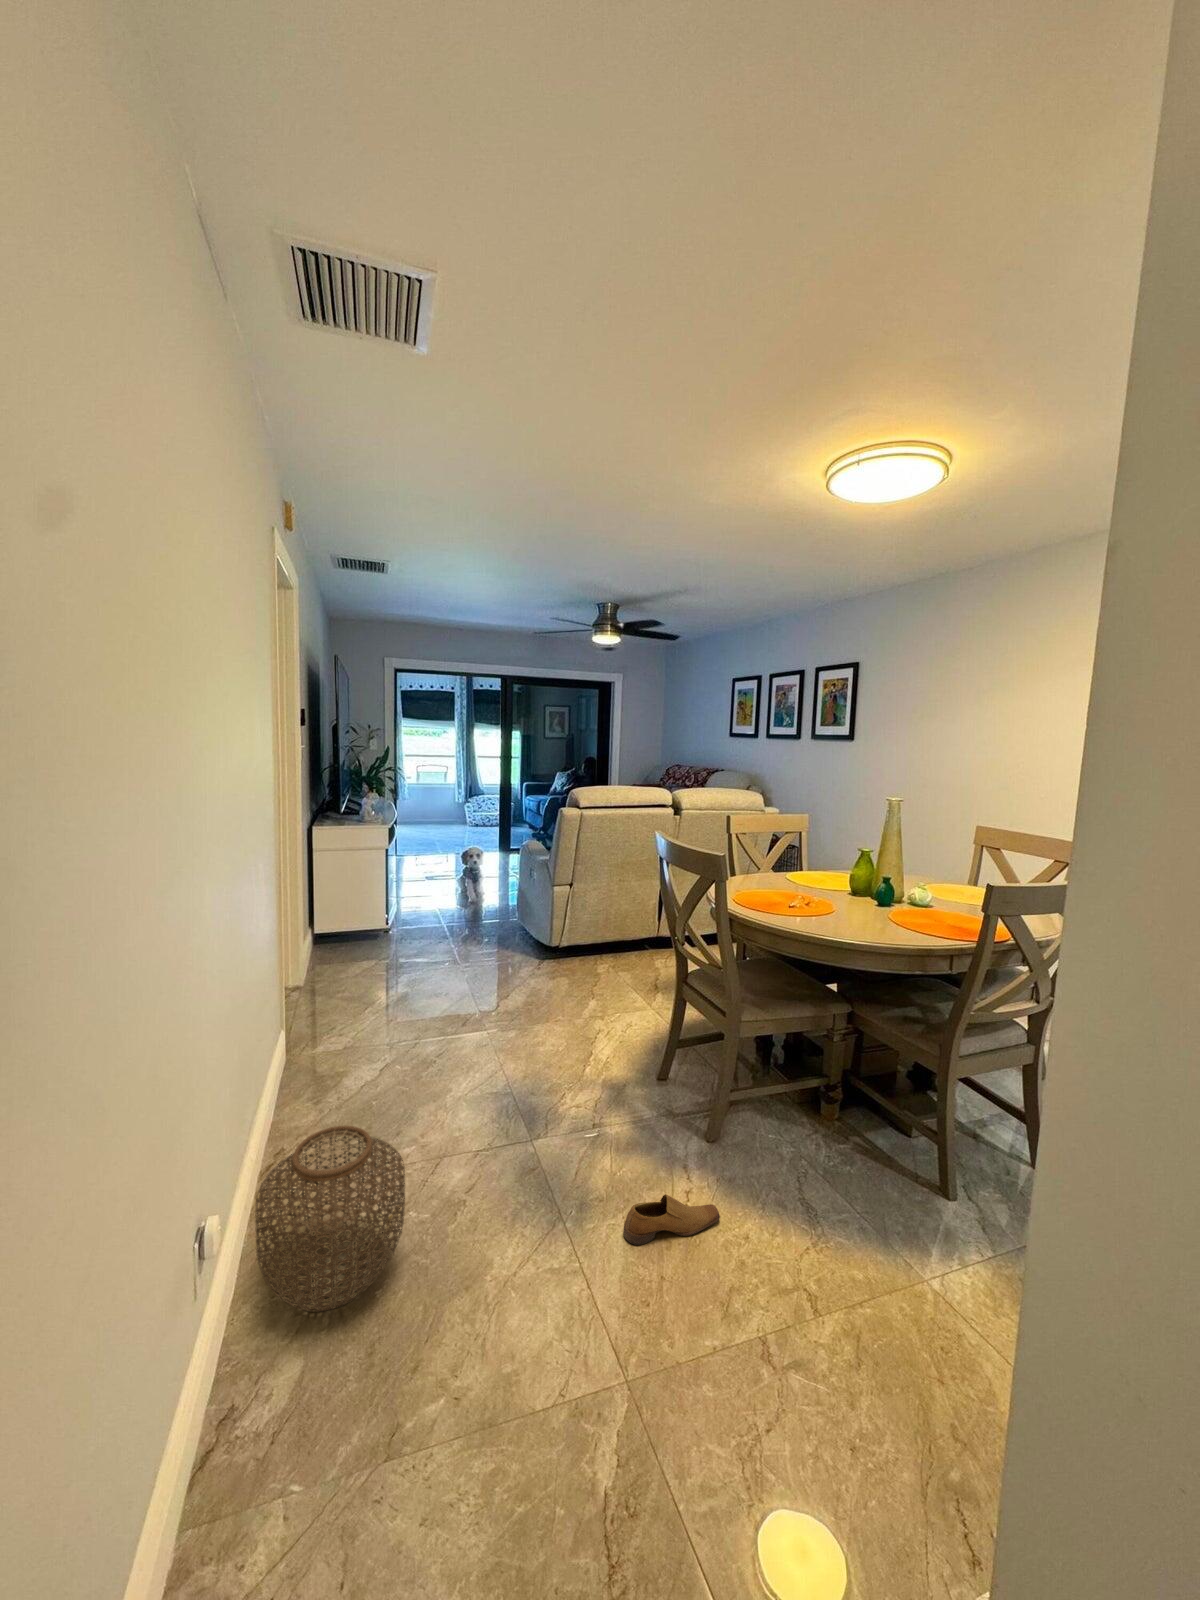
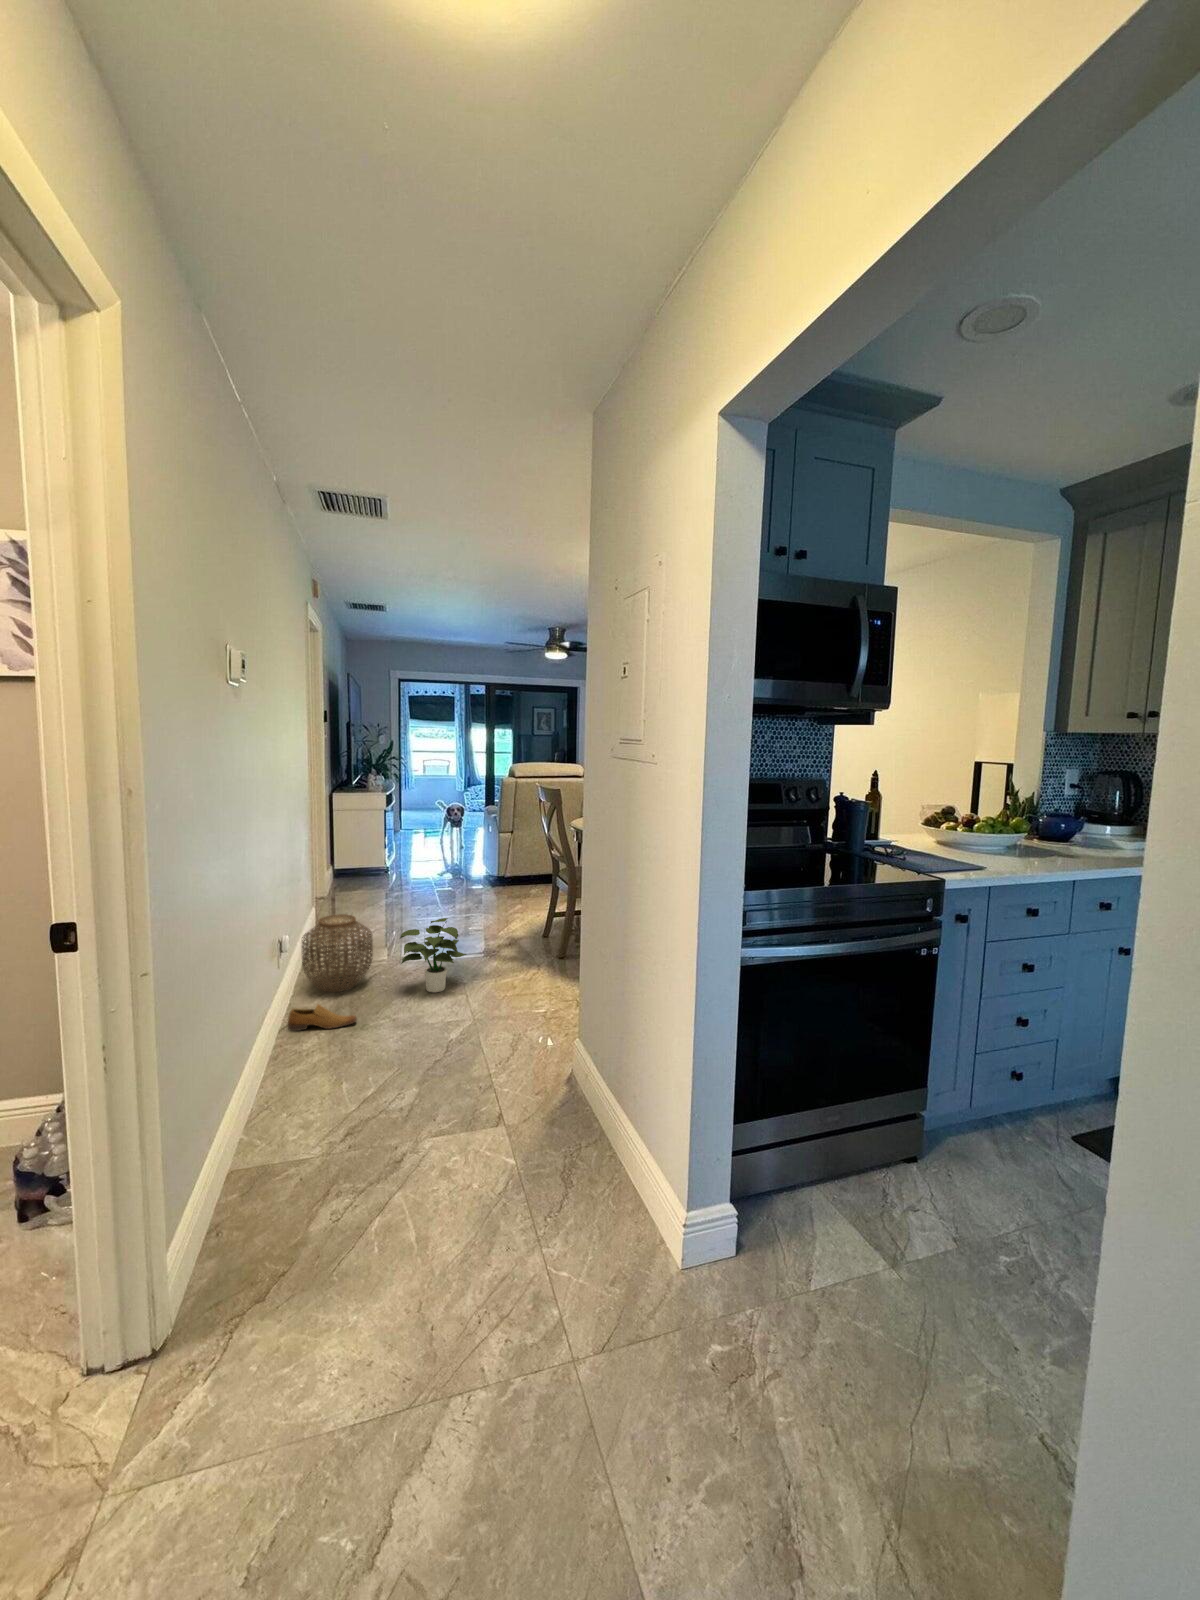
potted plant: none [464,1126,593,1297] -> present [400,918,466,992]
shoe: present [623,1194,720,1245] -> present [287,1005,357,1031]

